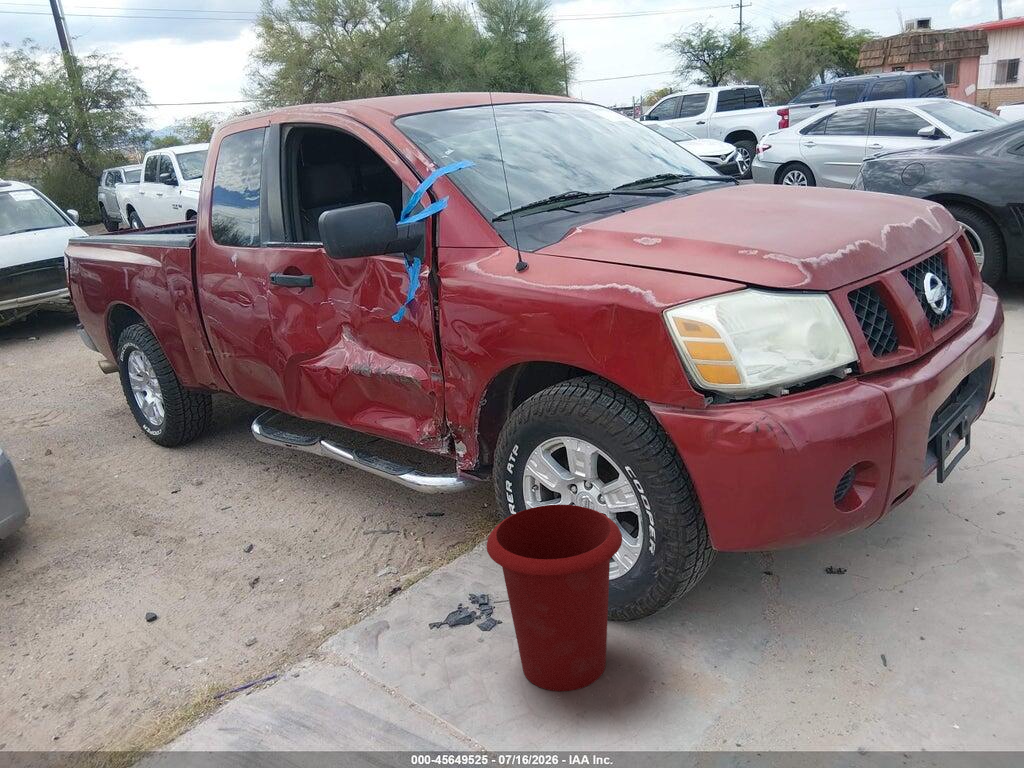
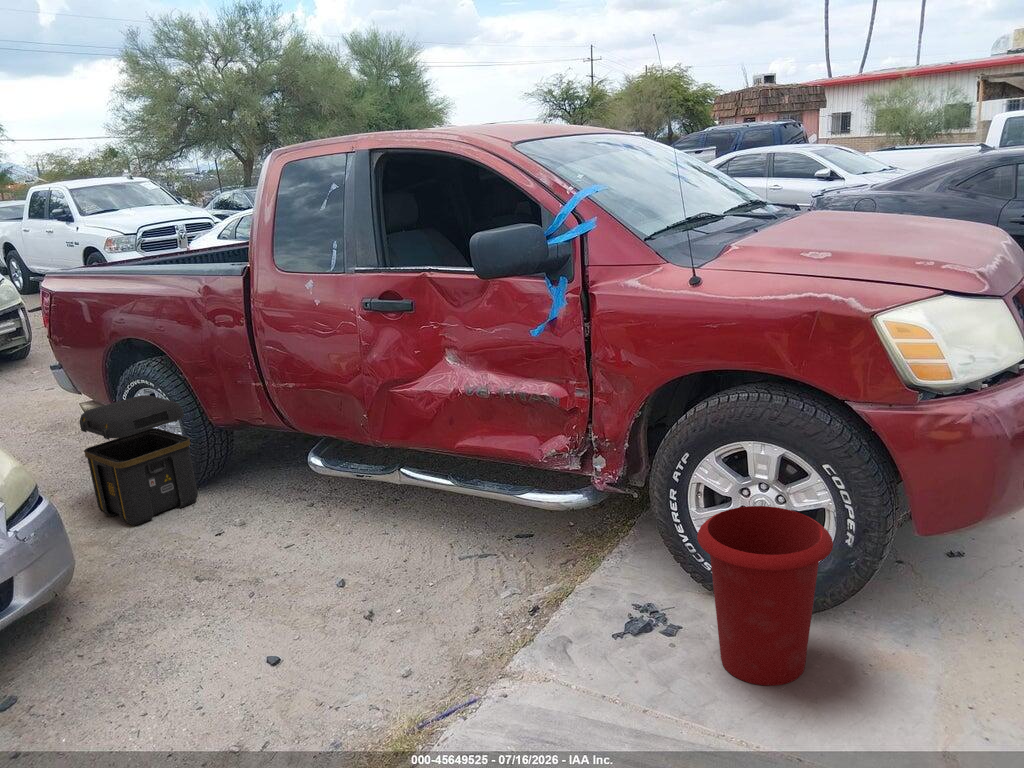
toolbox: none [54,358,164,479] -> present [80,395,198,525]

